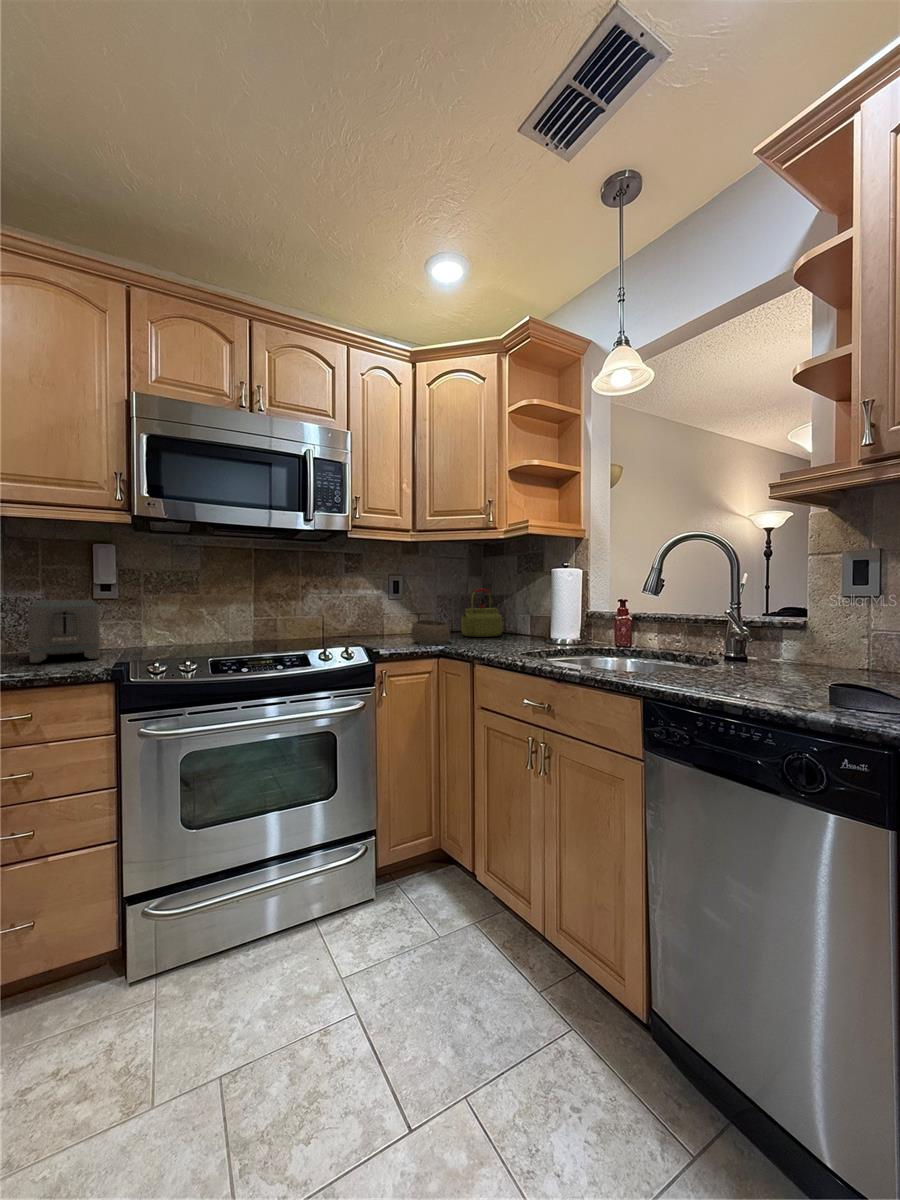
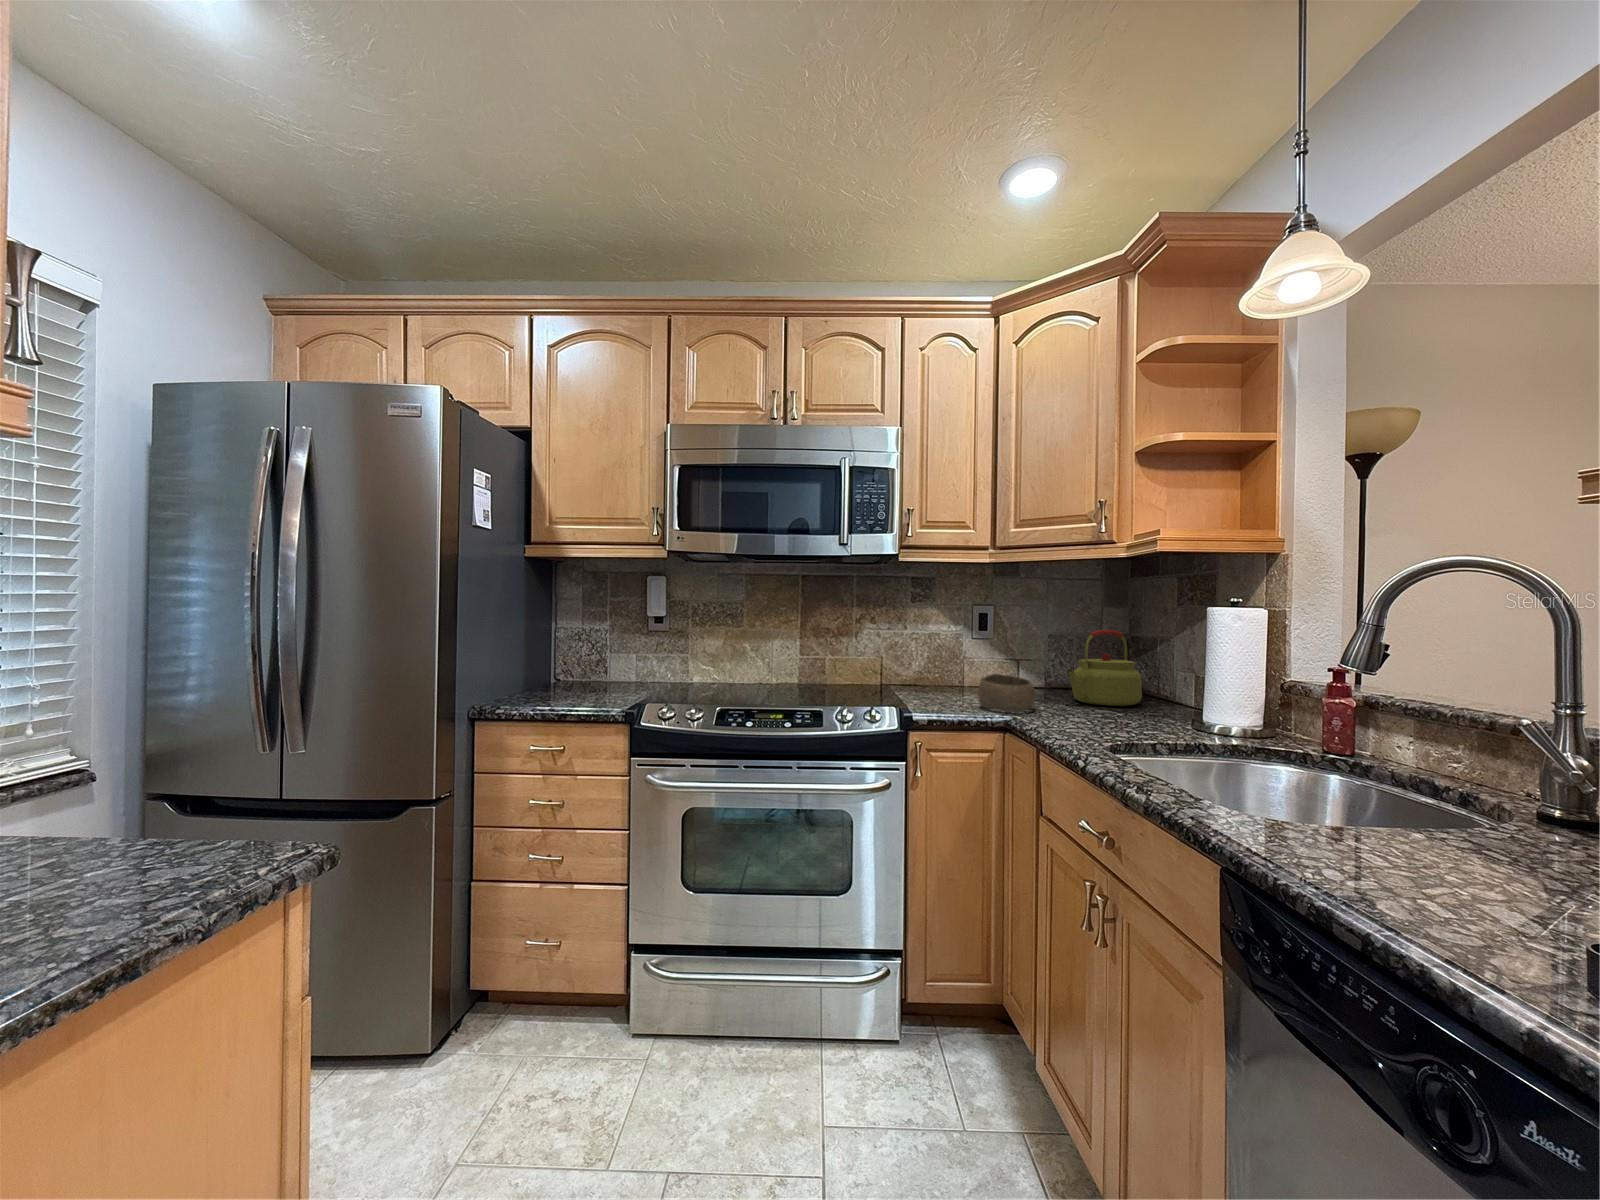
toaster: present [28,600,100,663] -> none [584,634,651,696]

